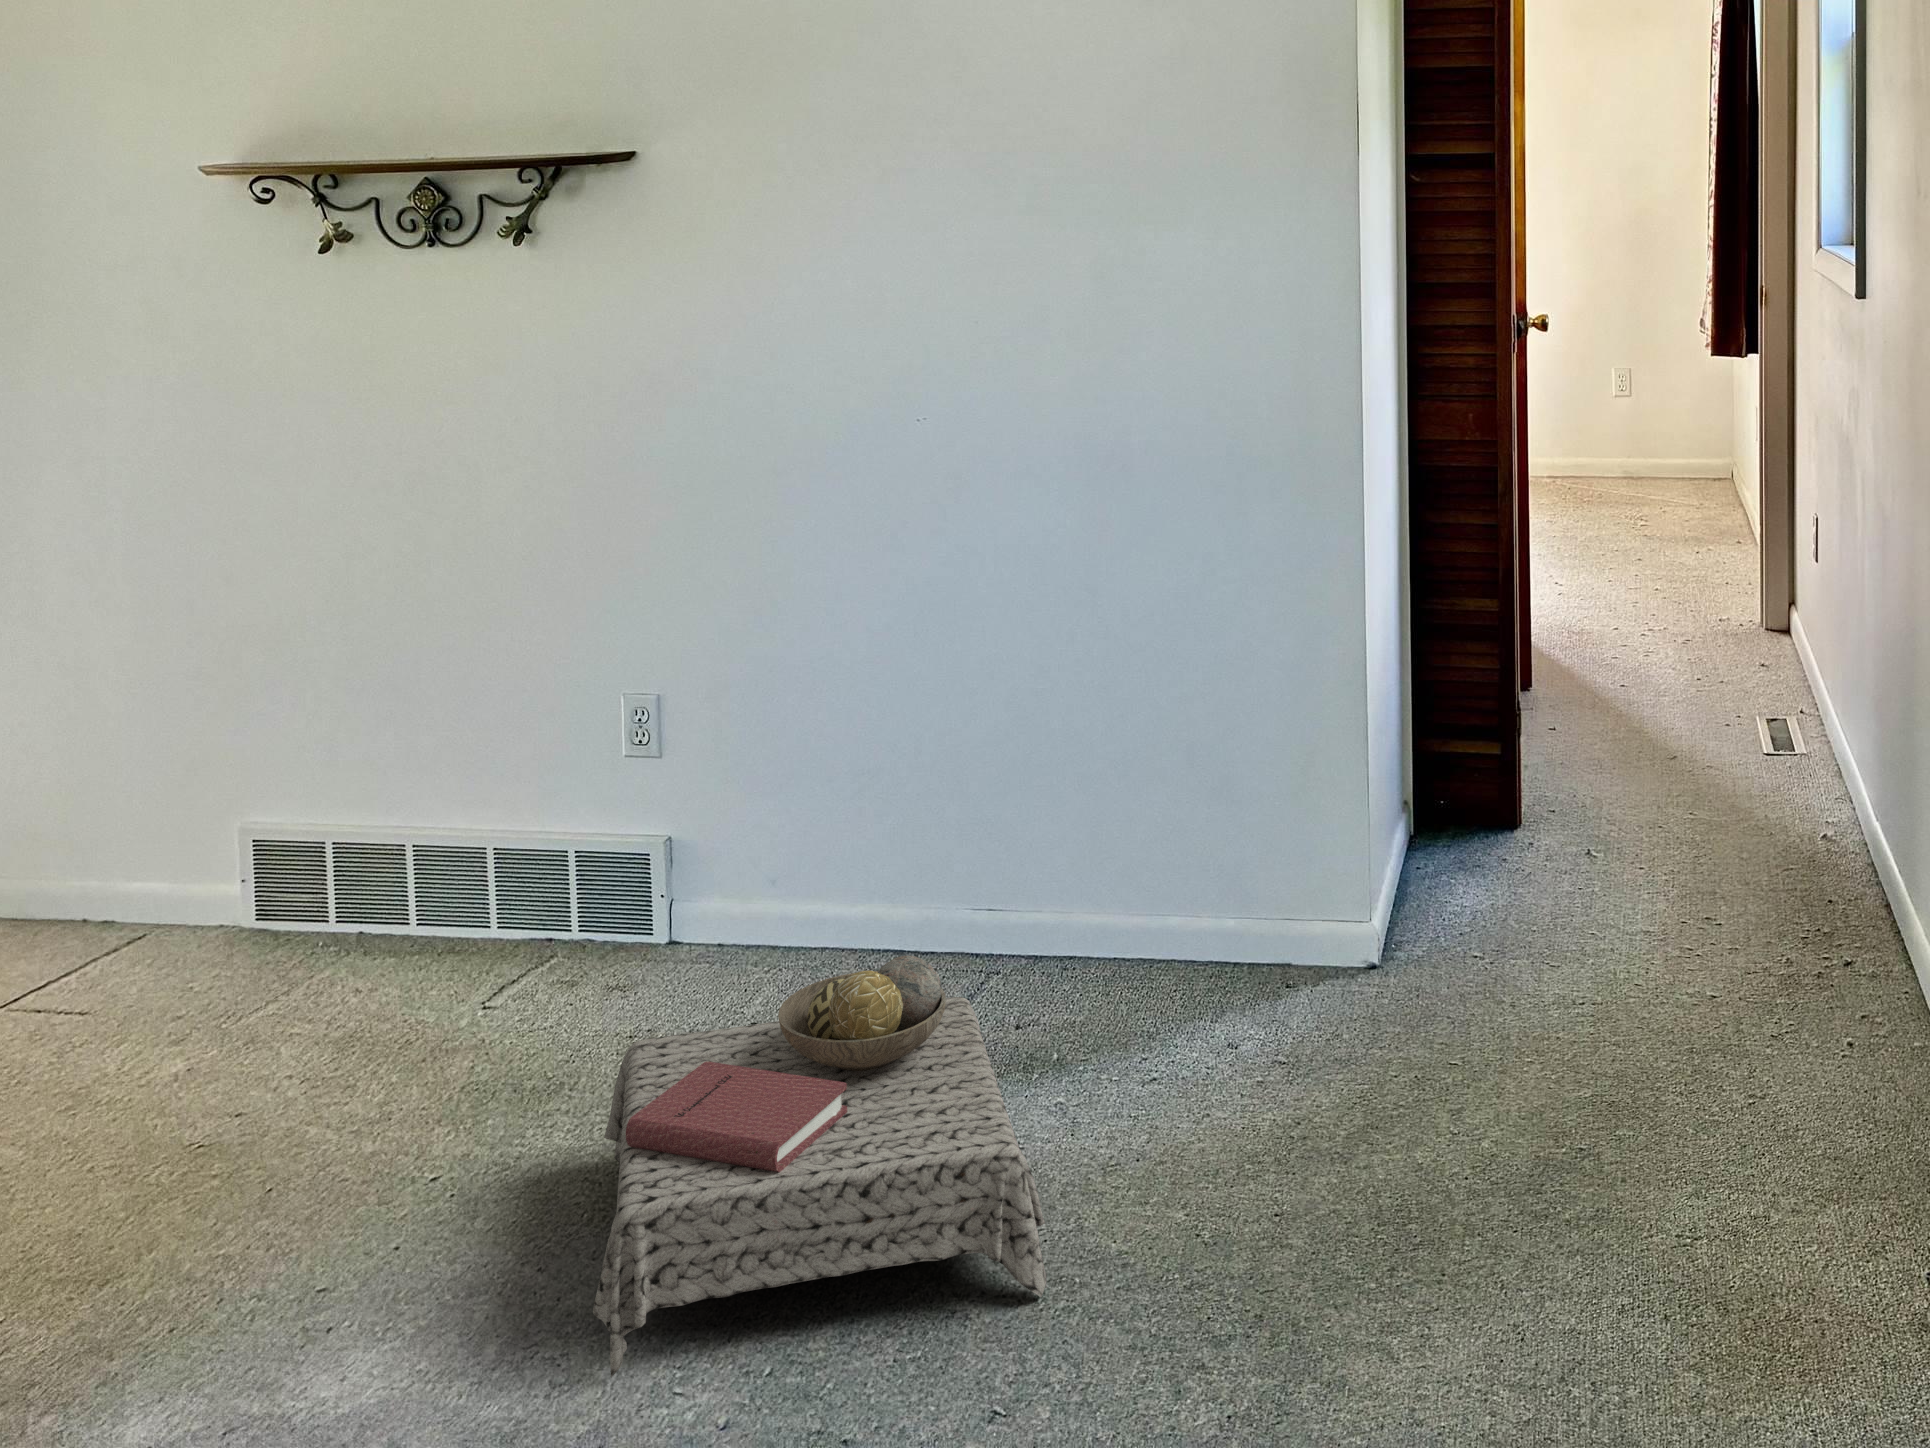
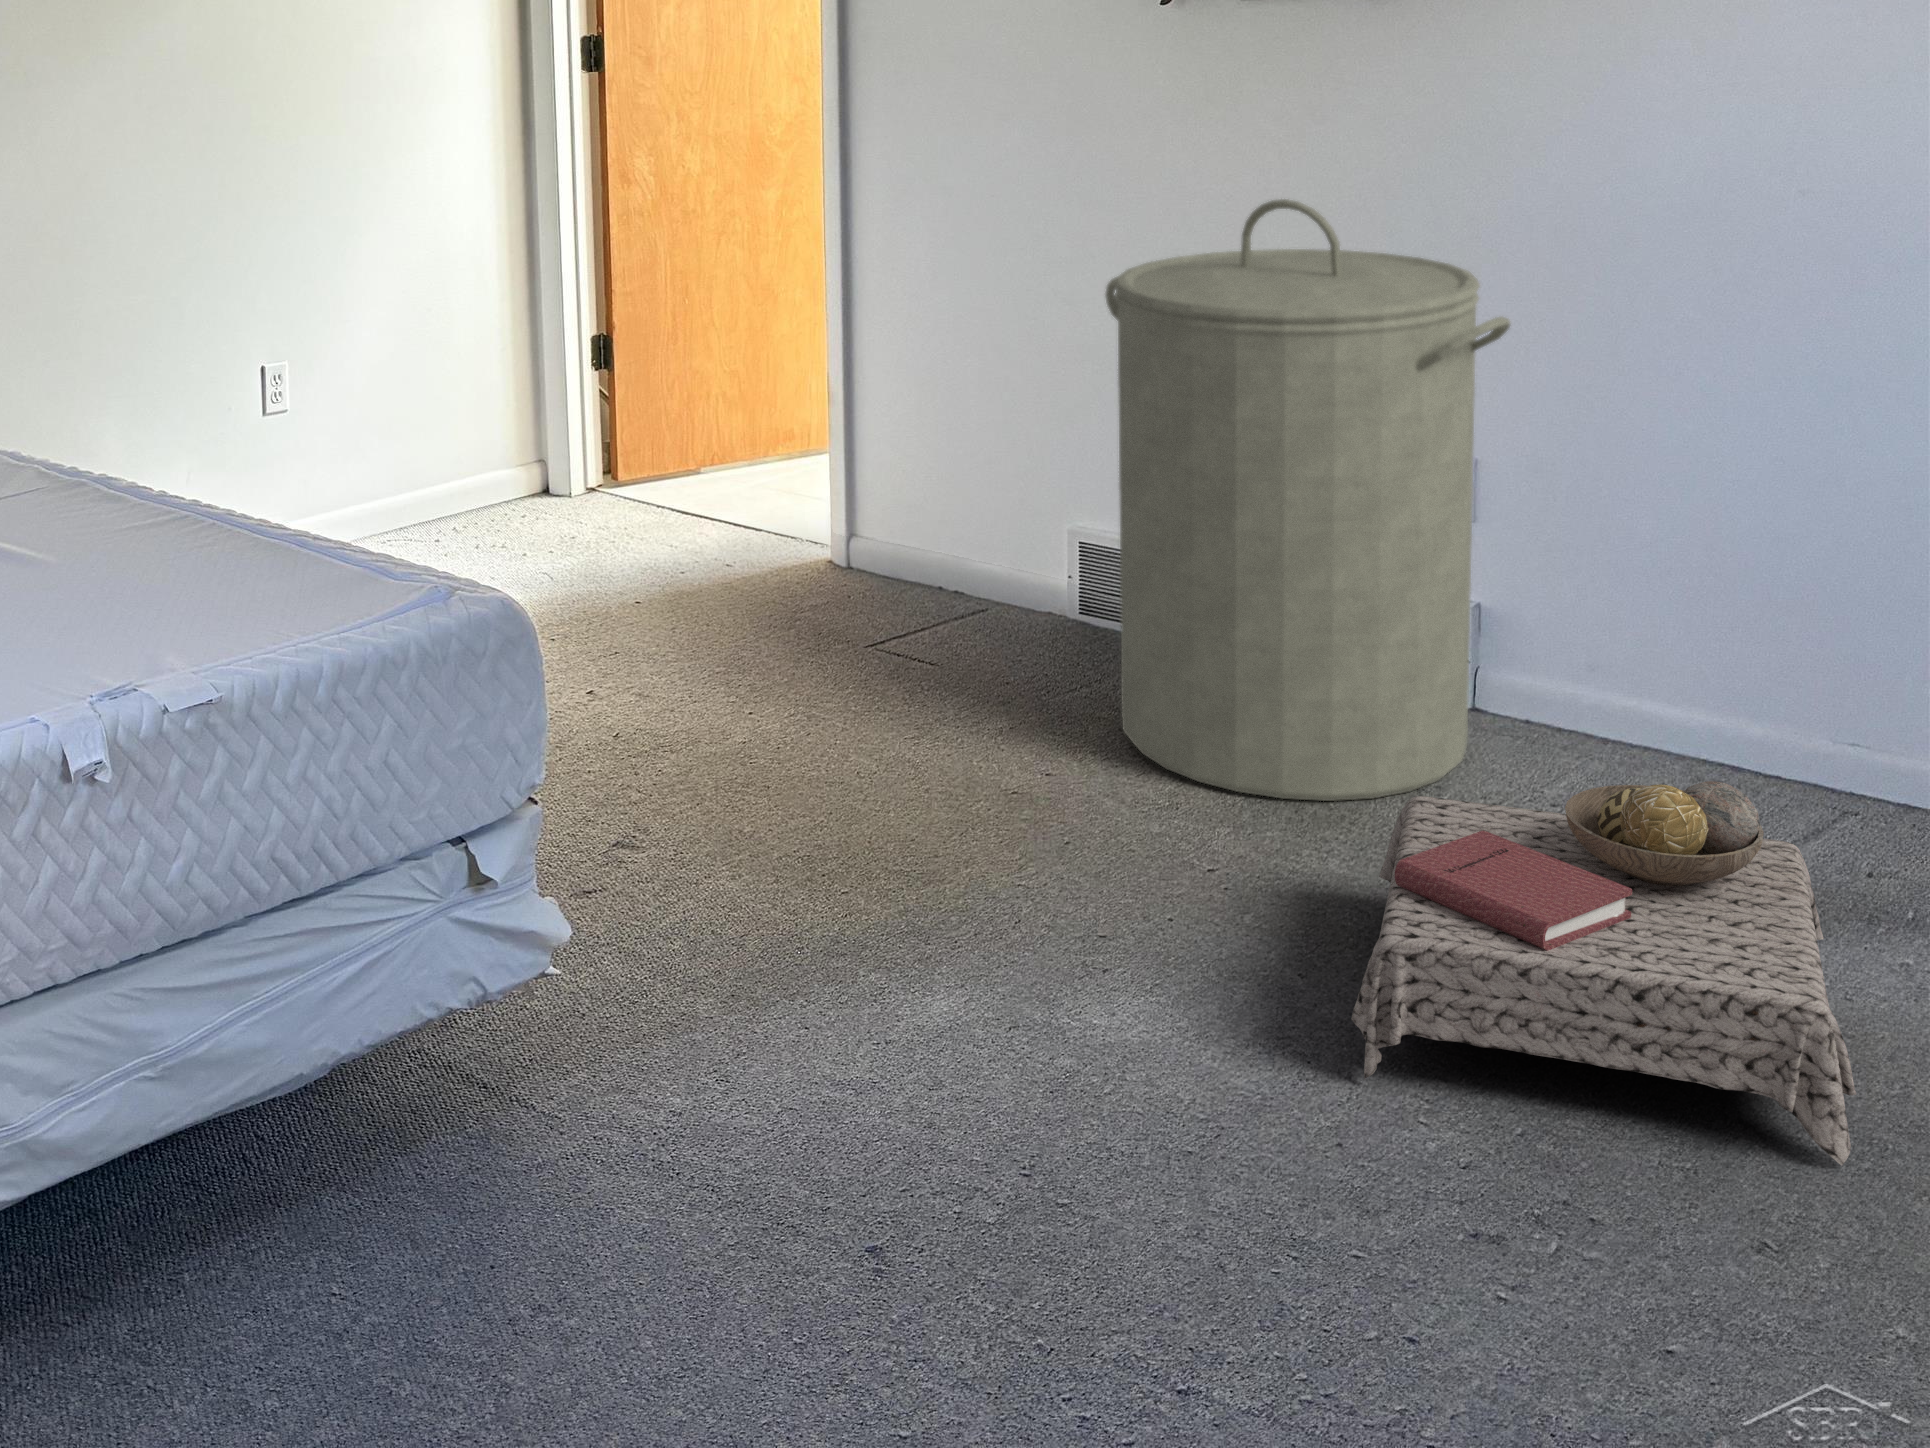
laundry hamper: none [271,444,687,1084] -> present [1106,199,1510,801]

